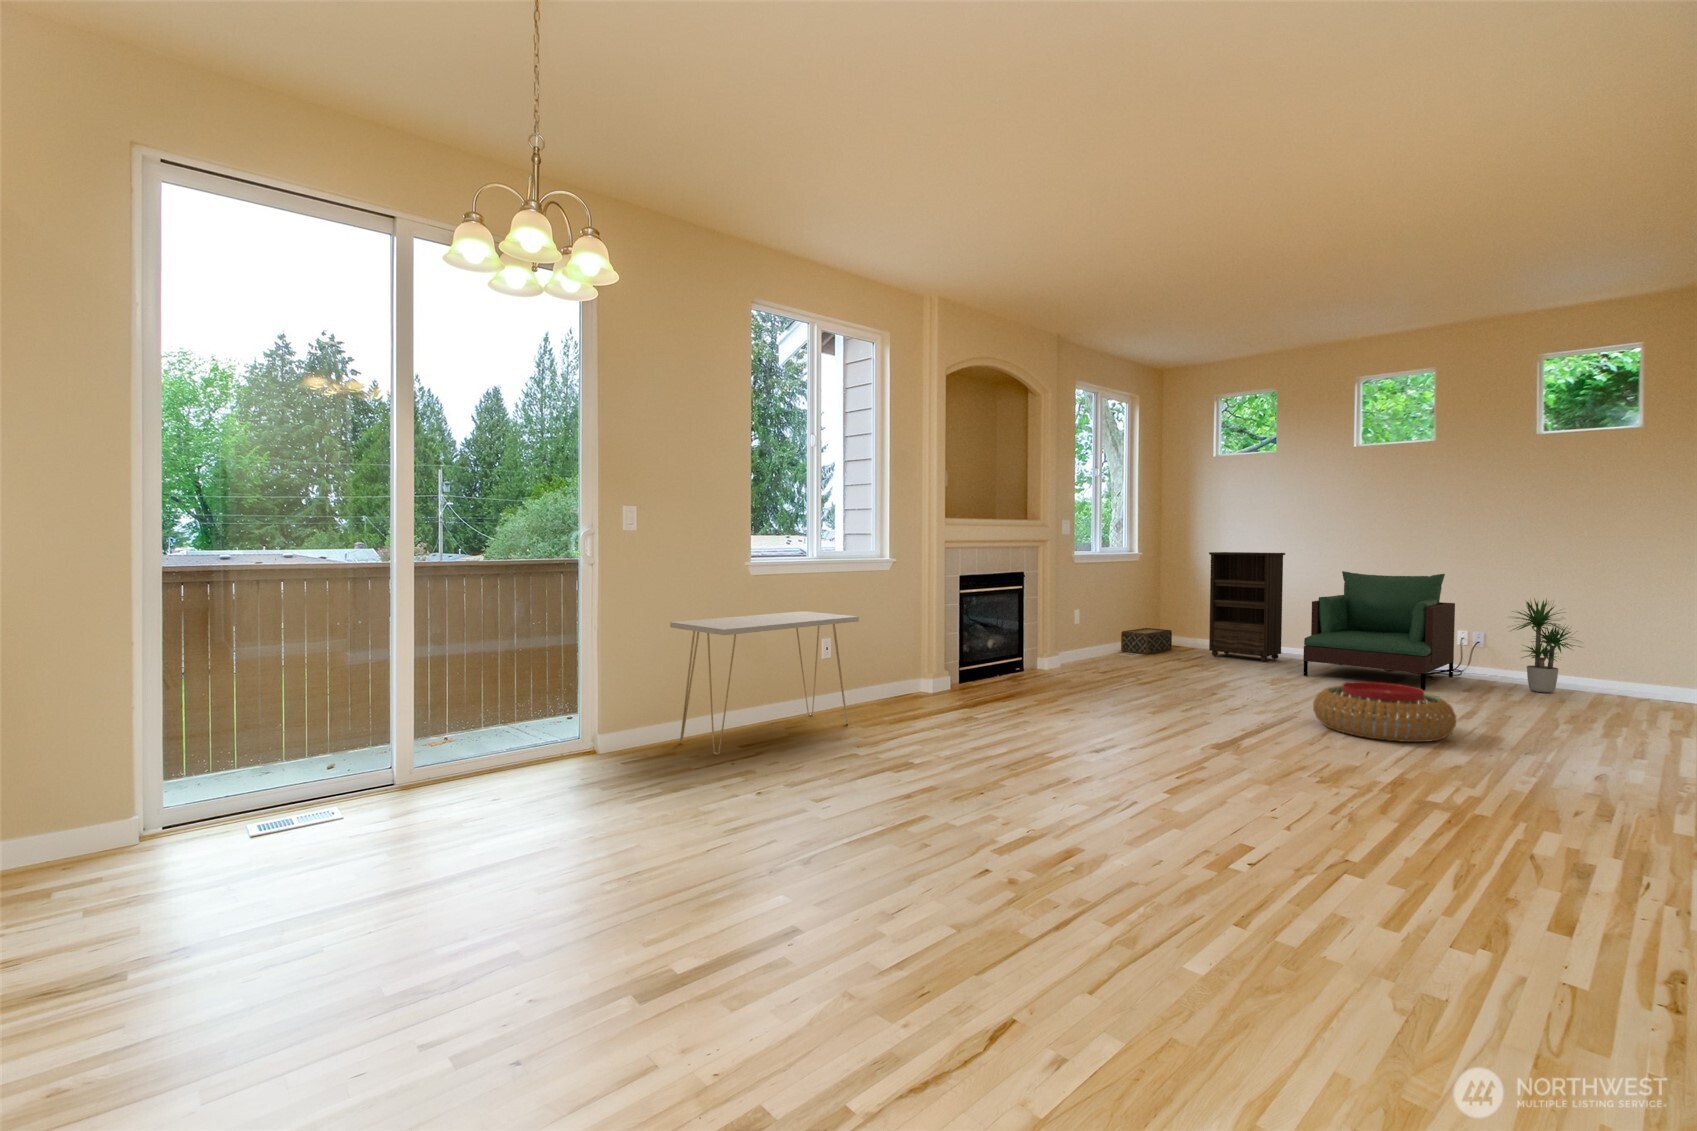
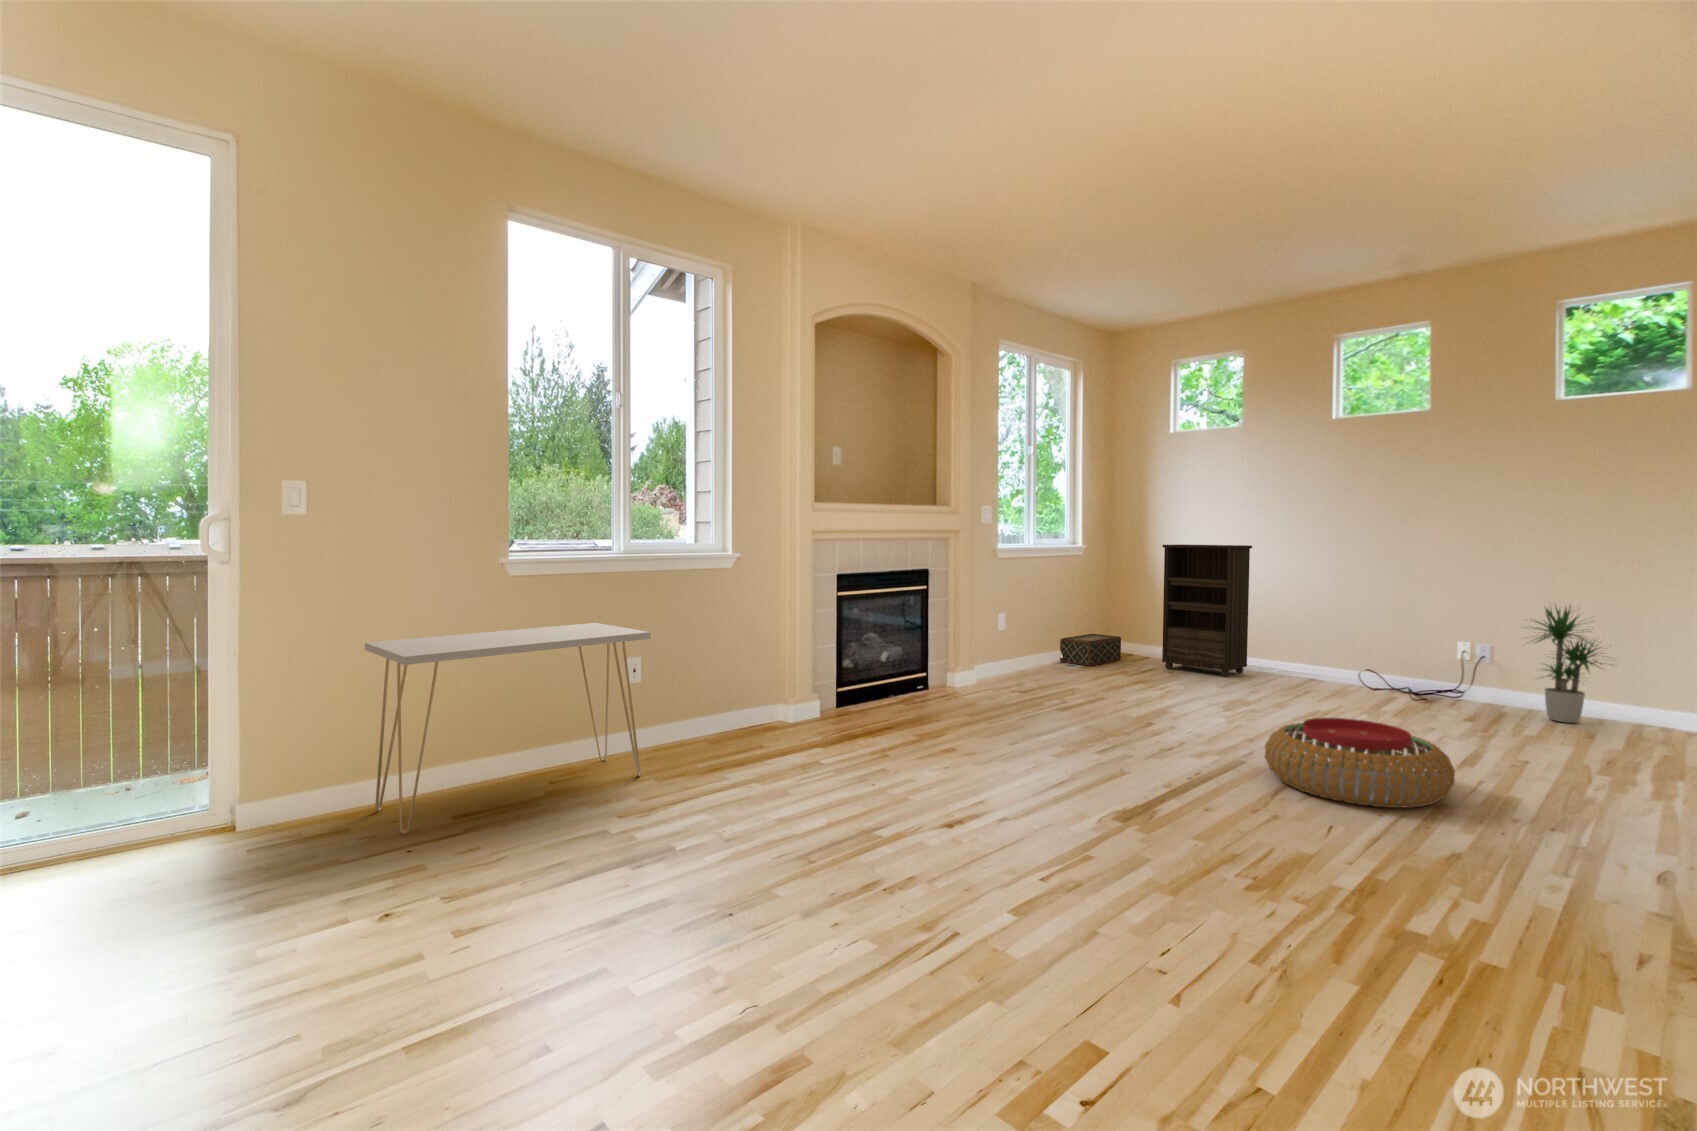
armchair: present [1303,571,1455,690] -> none [1268,568,1455,719]

